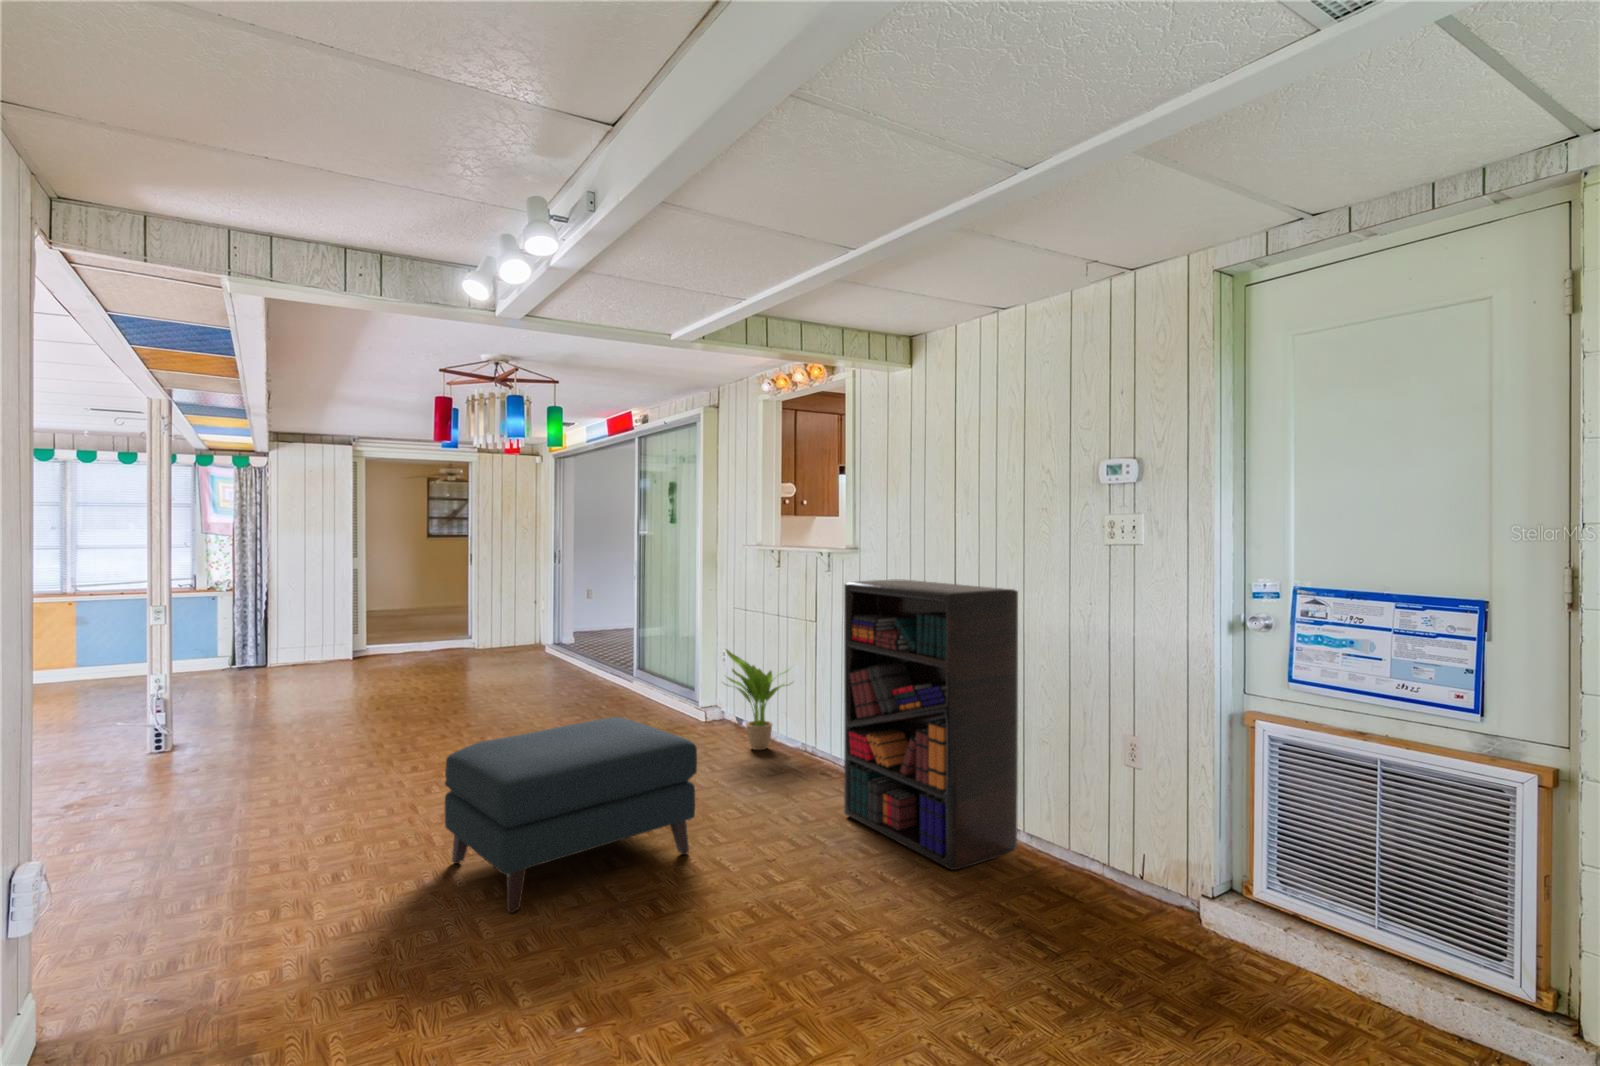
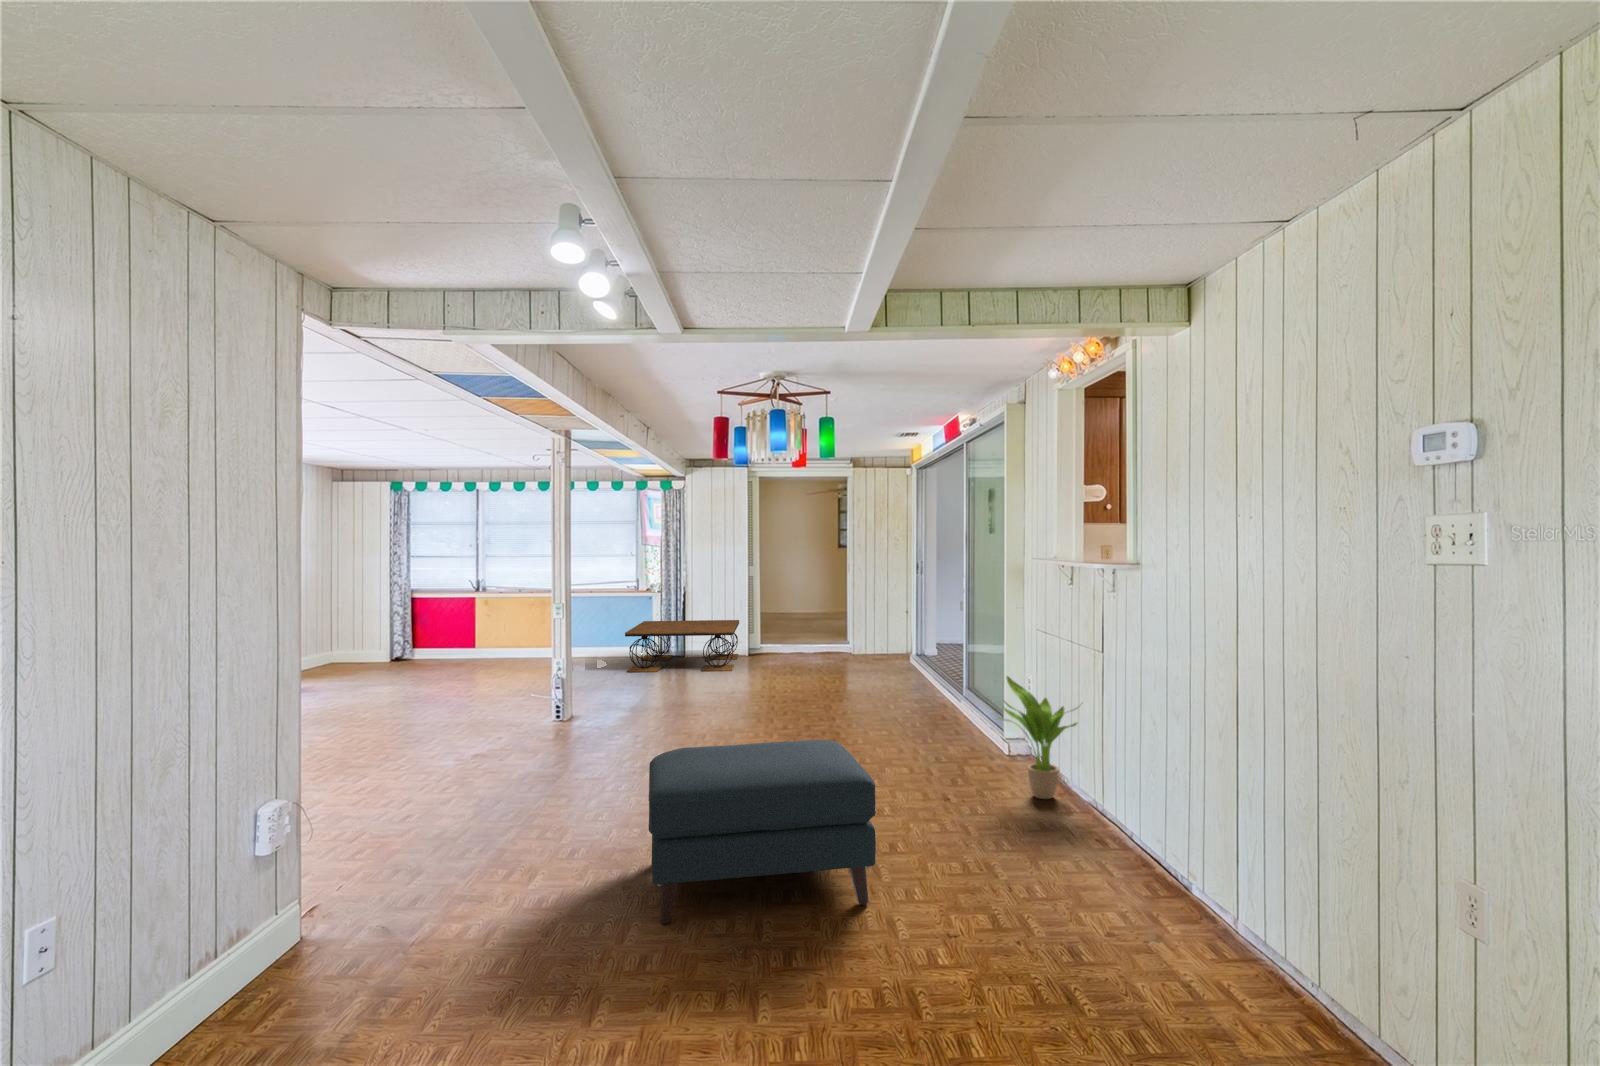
bookshelf: present [844,579,1018,870] -> none [1078,606,1307,1020]
coffee table: none [200,620,352,690] -> present [625,620,739,672]

